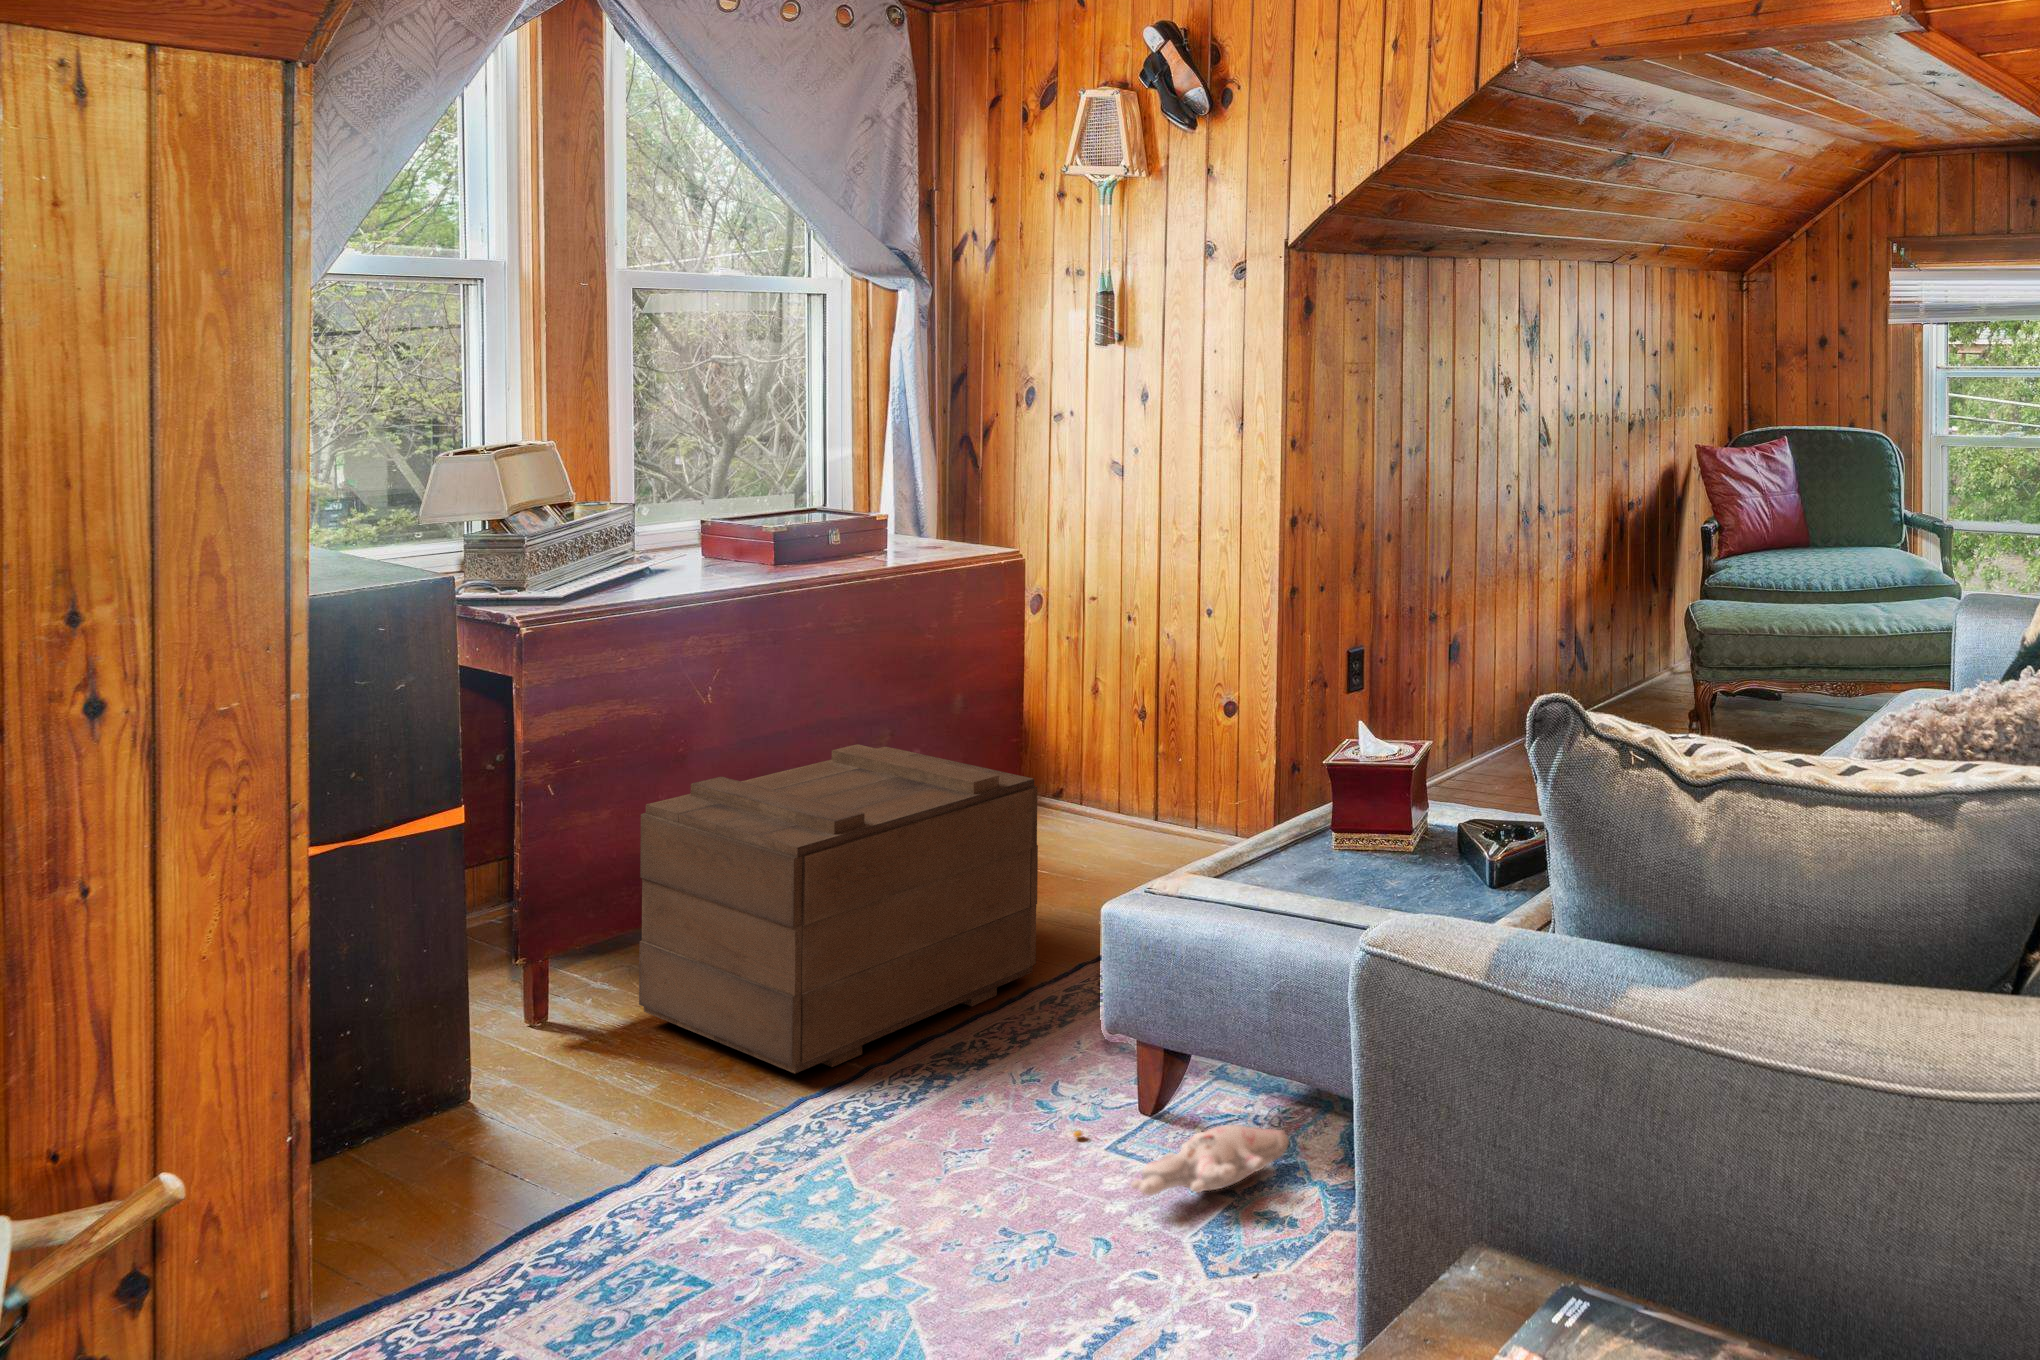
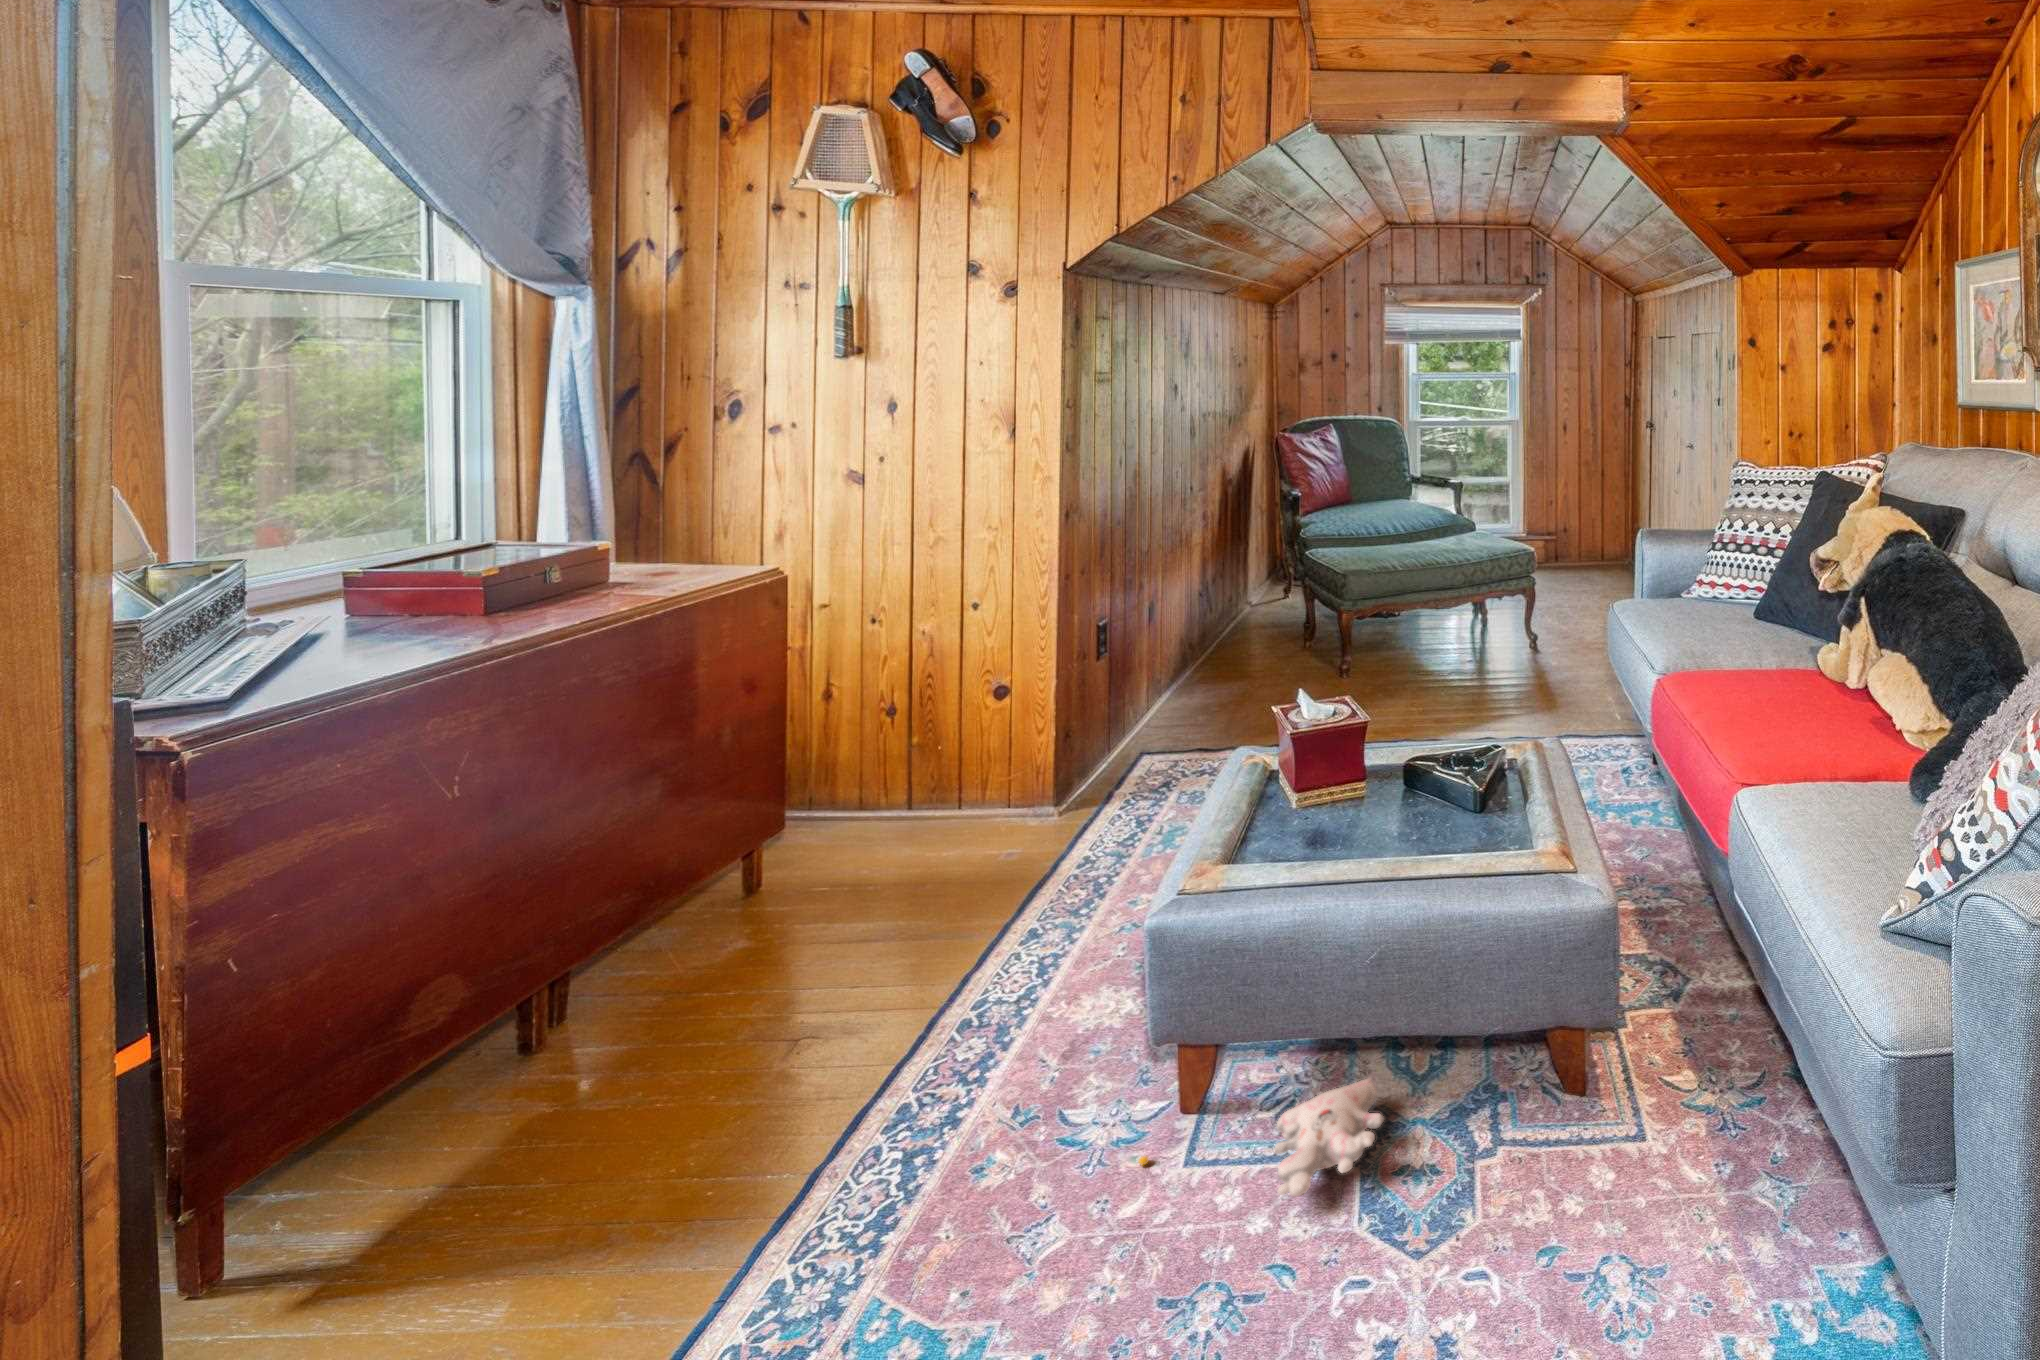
wooden crate: present [639,744,1038,1074] -> none [393,801,933,1230]

